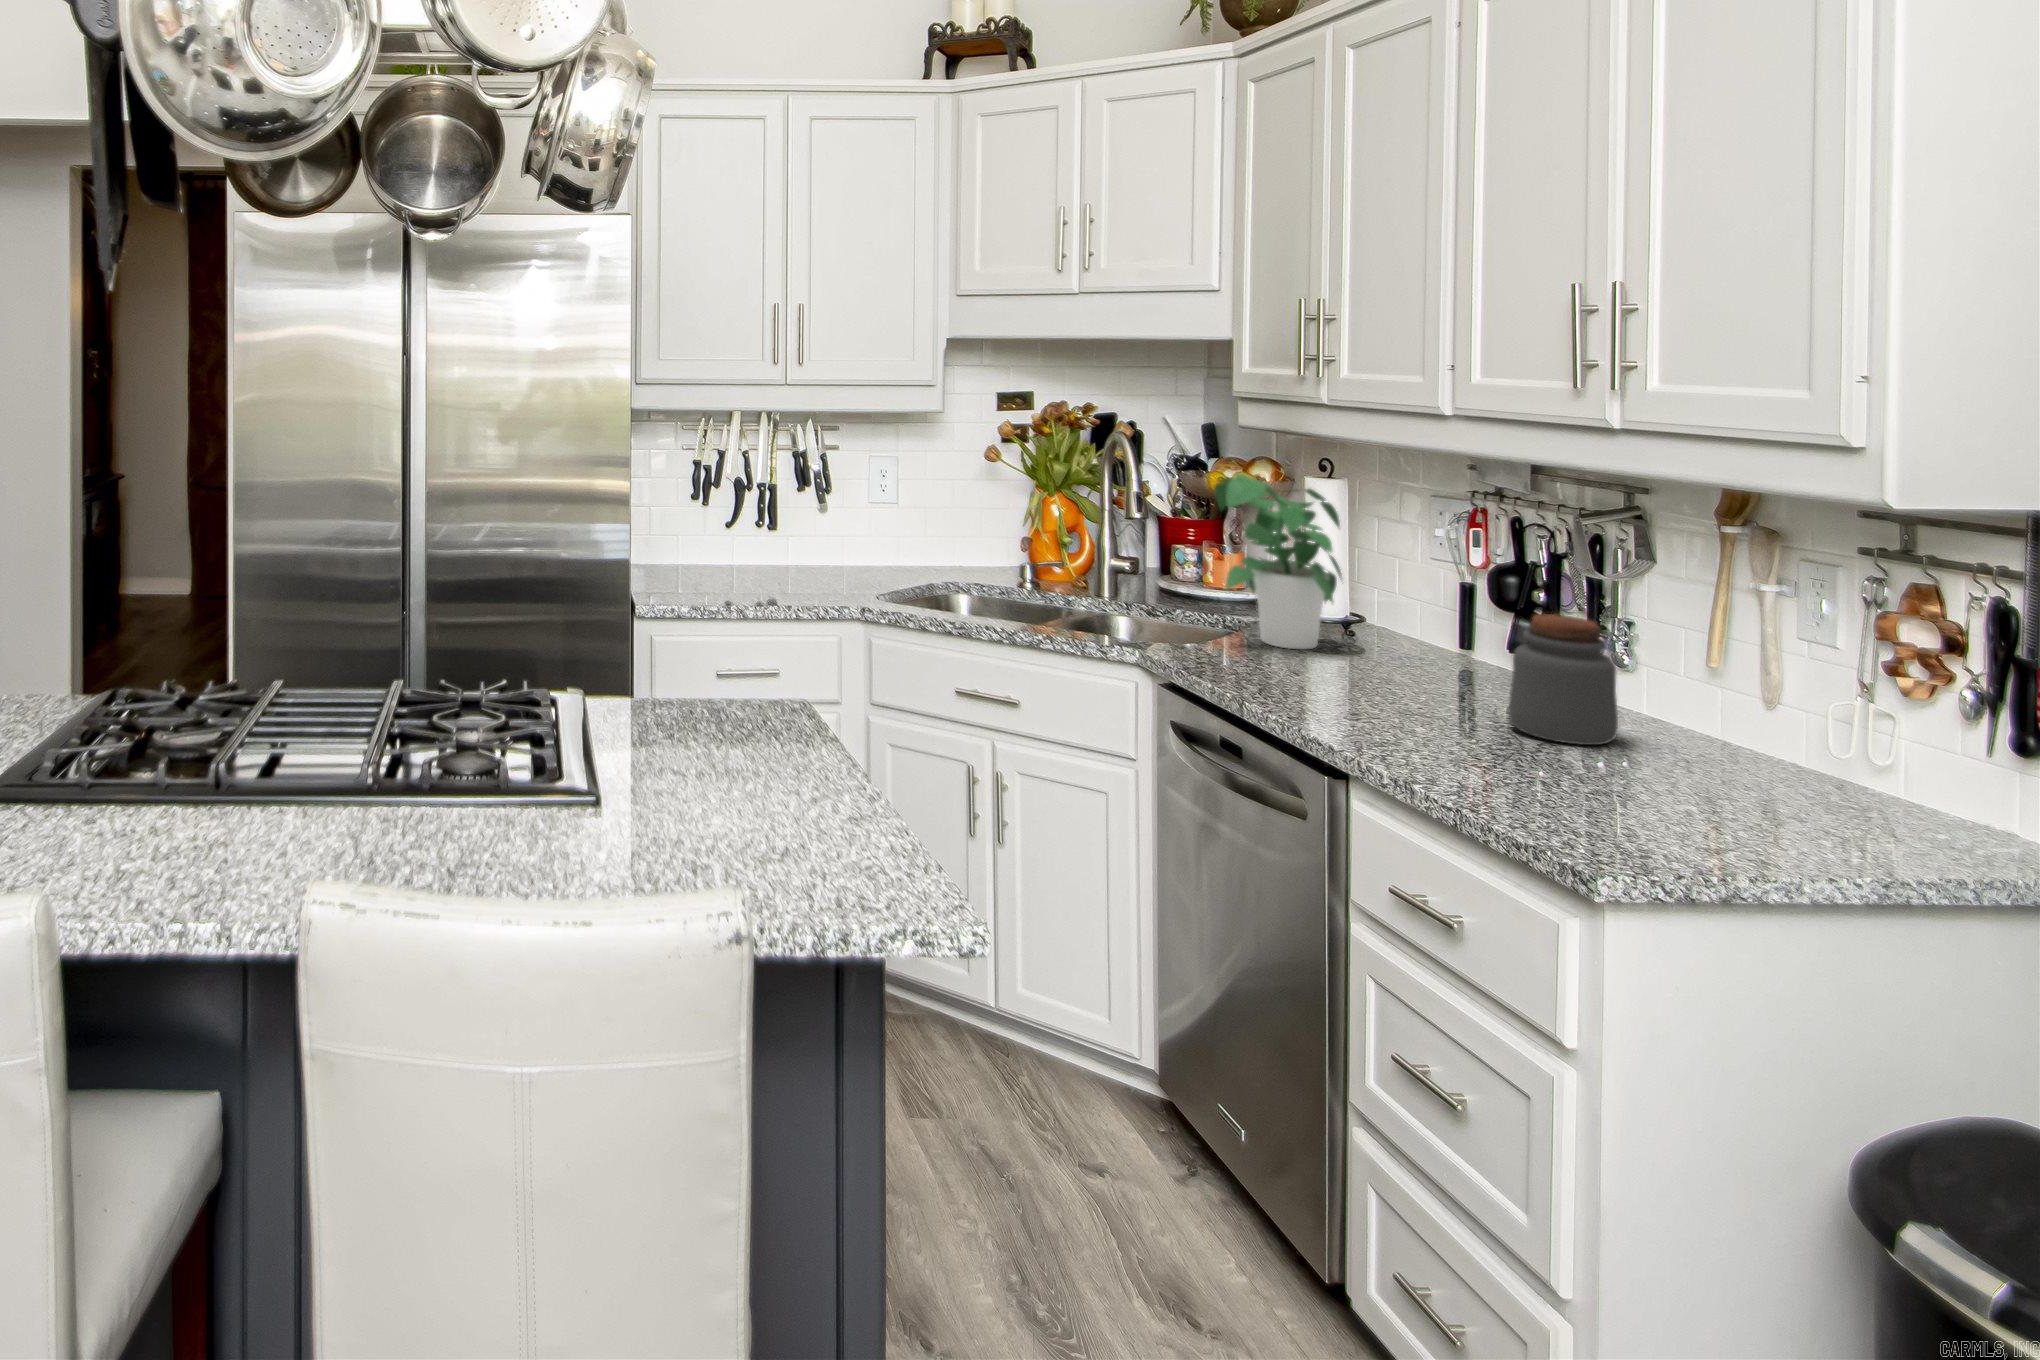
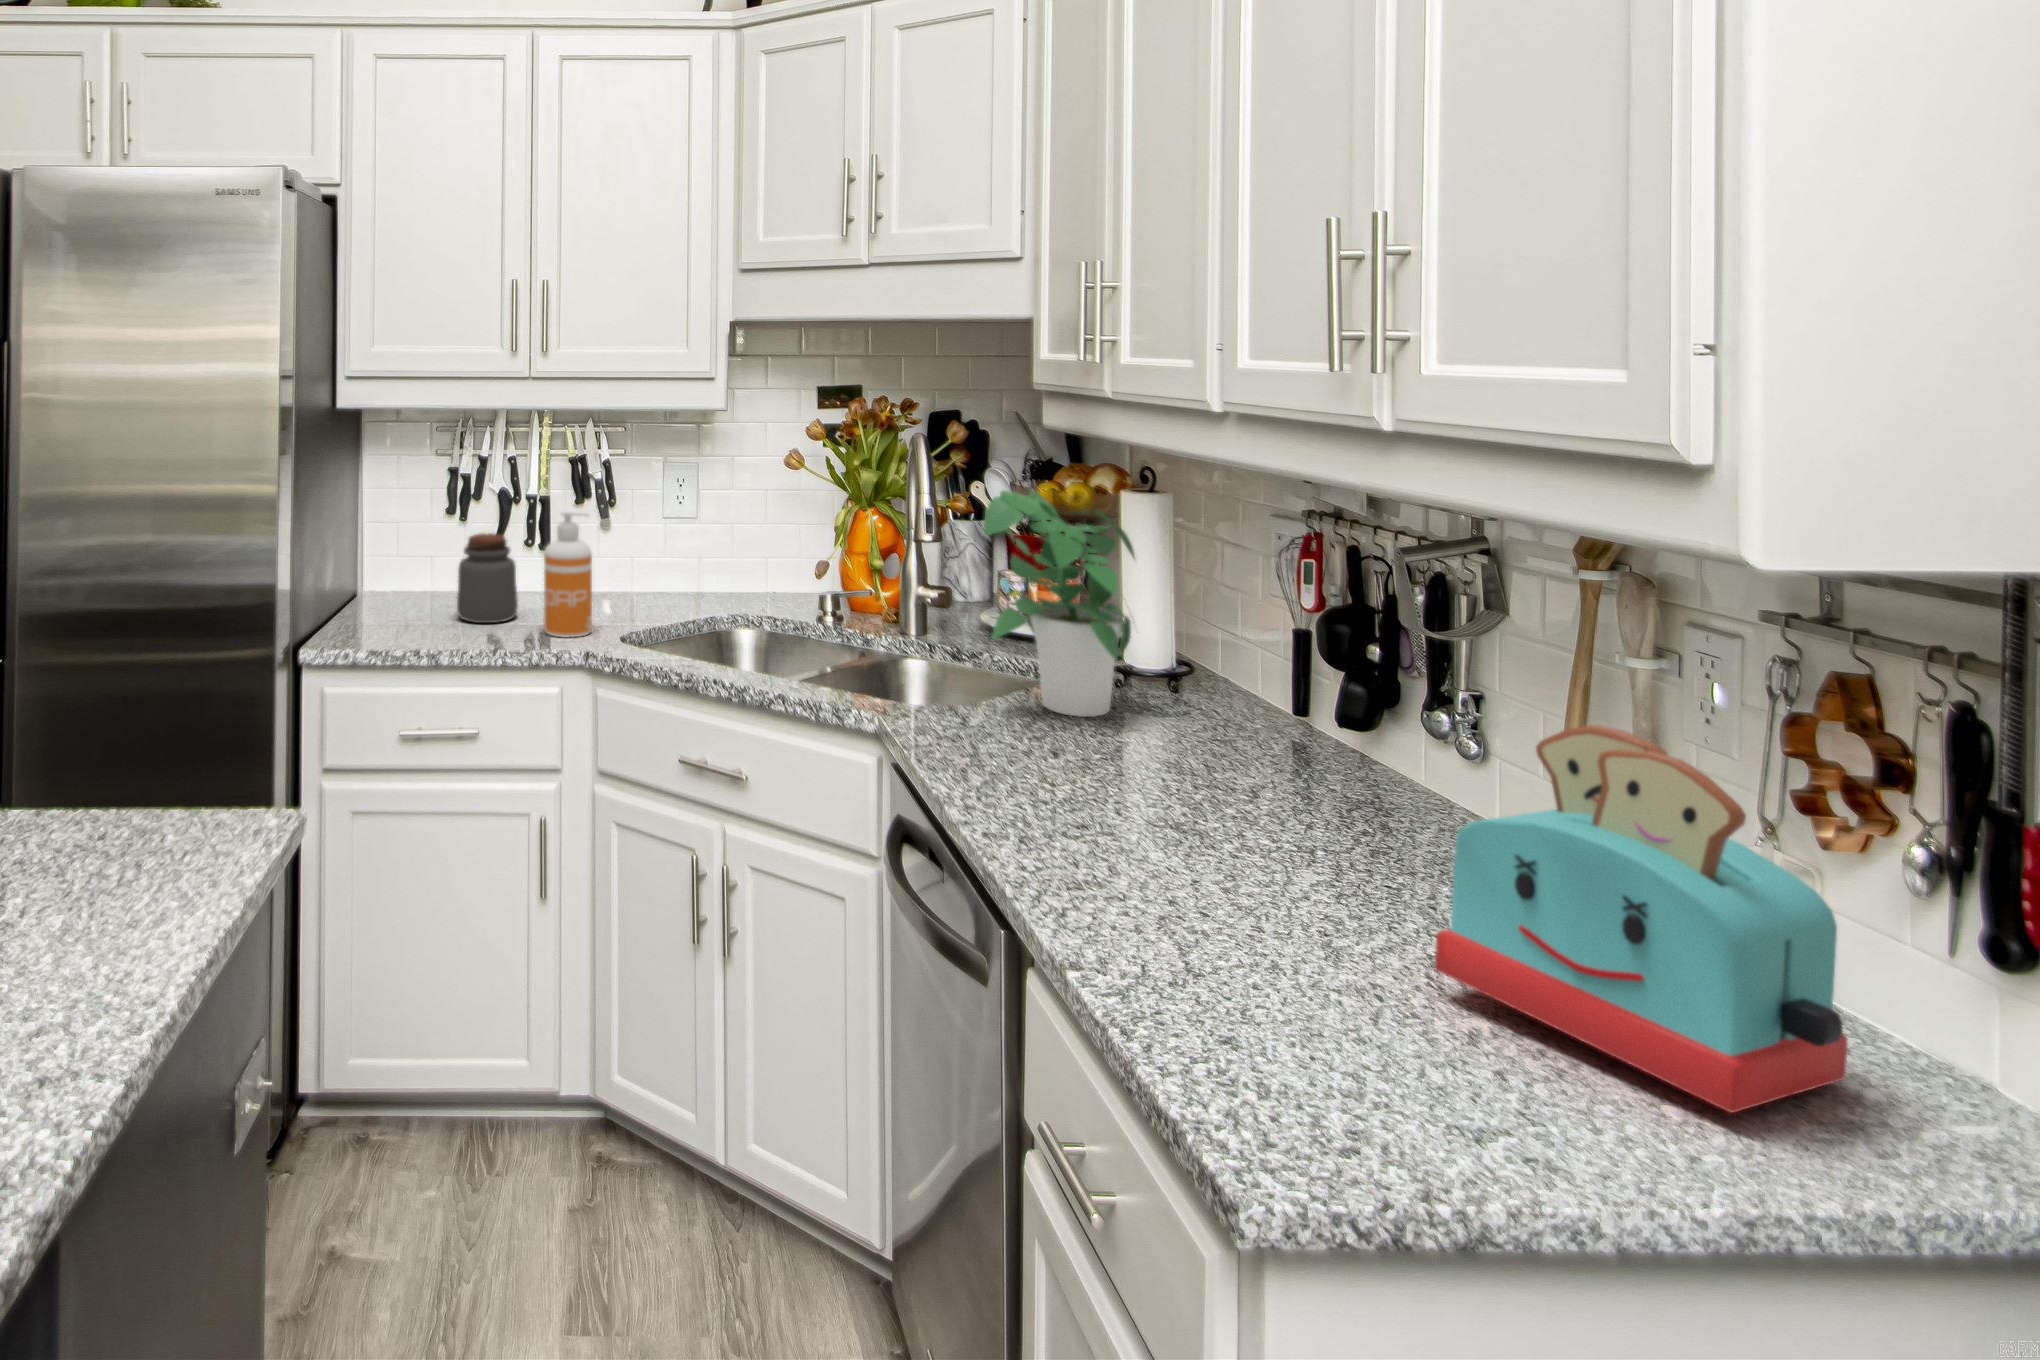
soap dispenser: none [797,493,839,598] -> present [544,511,592,638]
jar: present [1509,614,1618,745] -> present [457,533,518,623]
toaster: none [1655,617,1933,840] -> present [1435,725,1848,1113]

